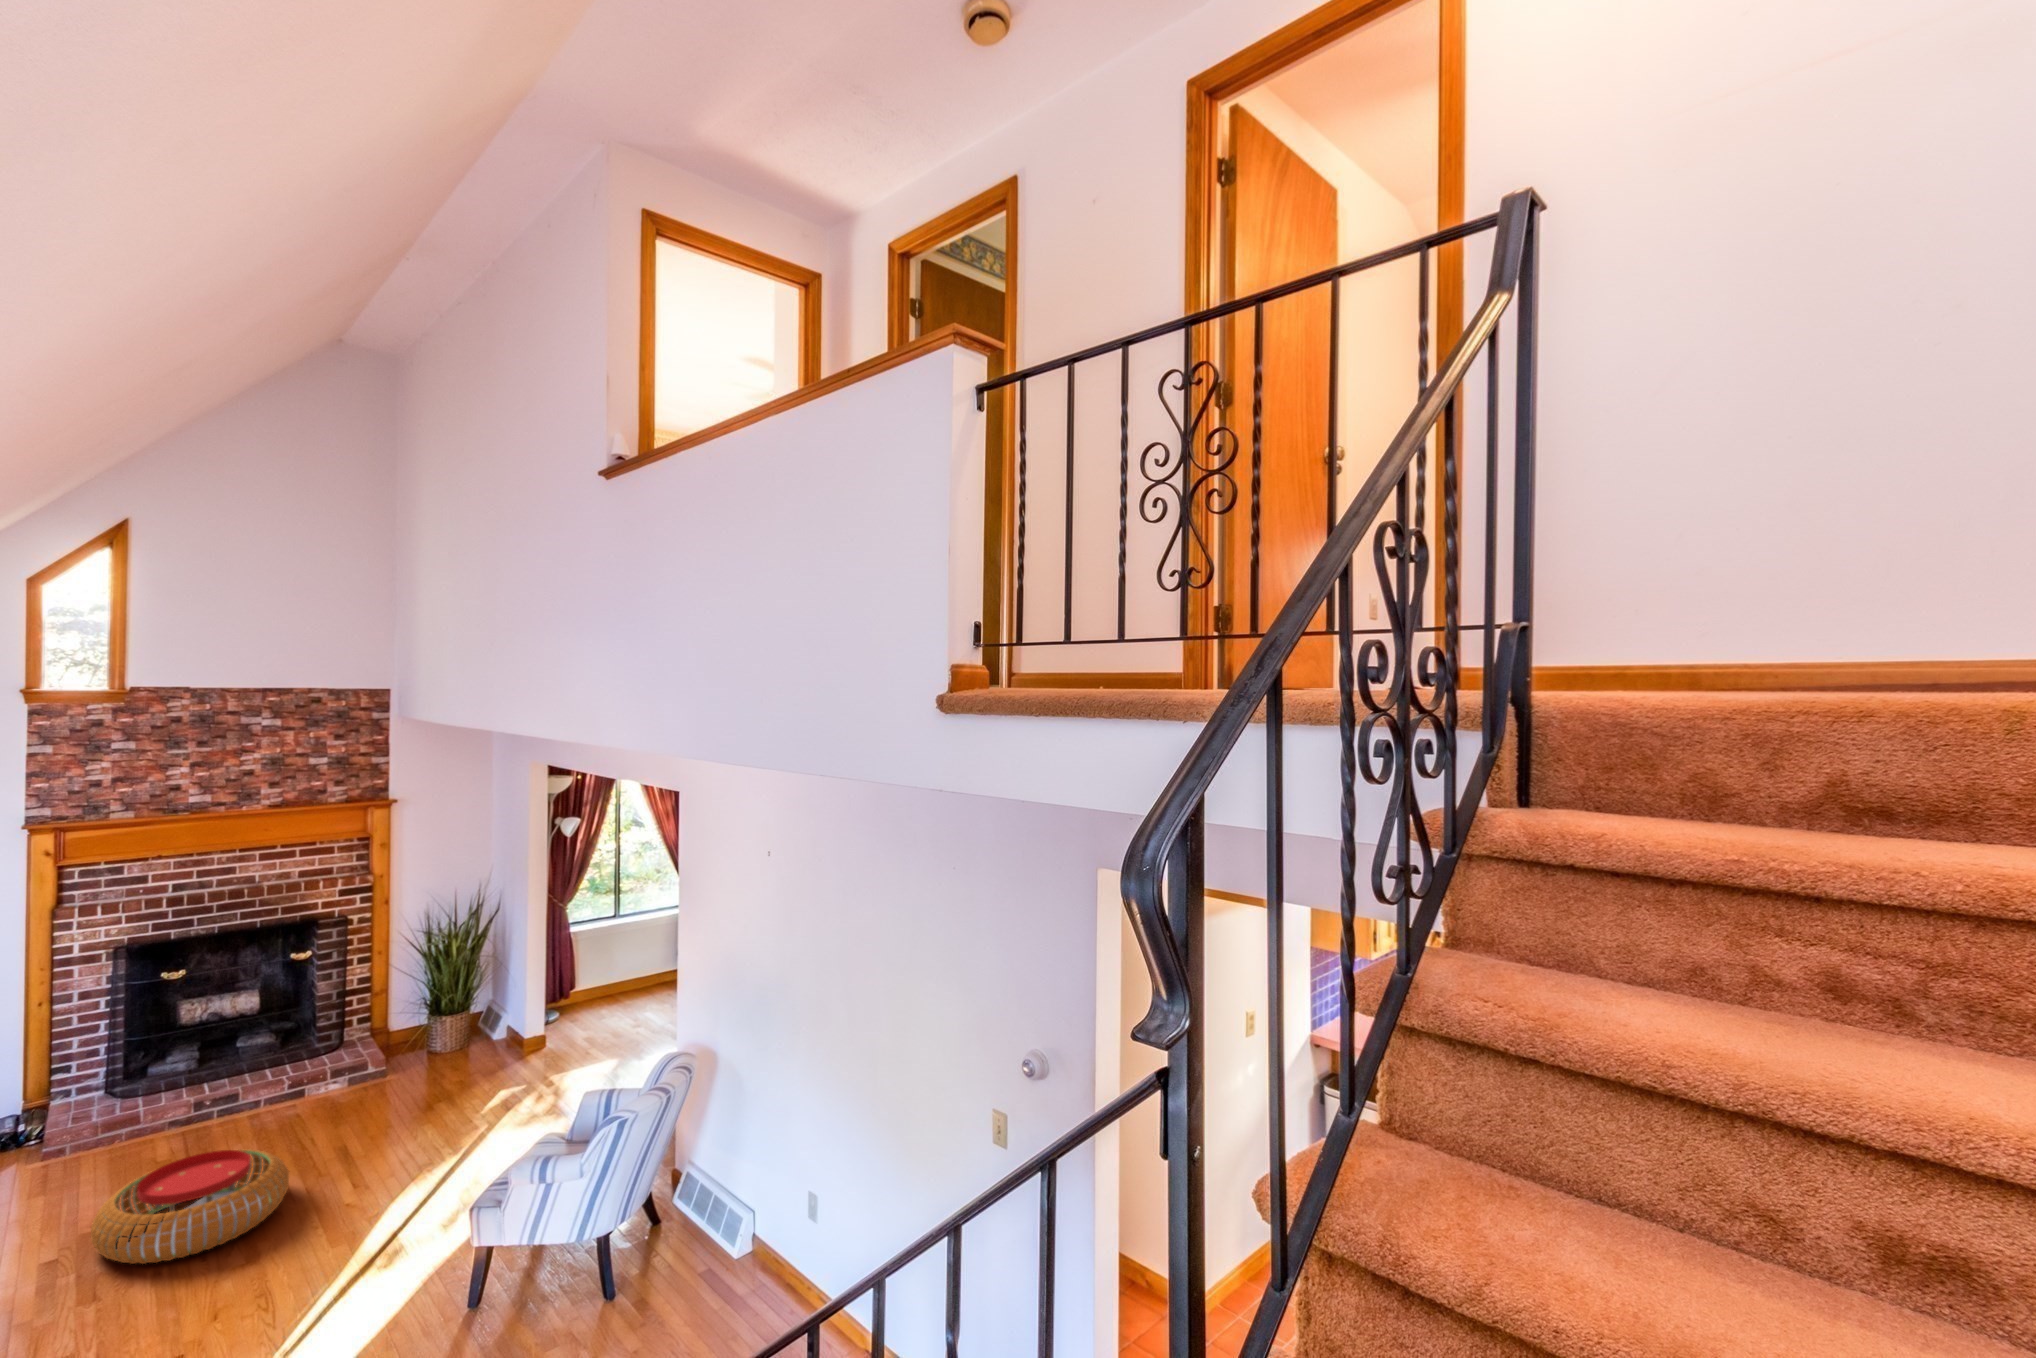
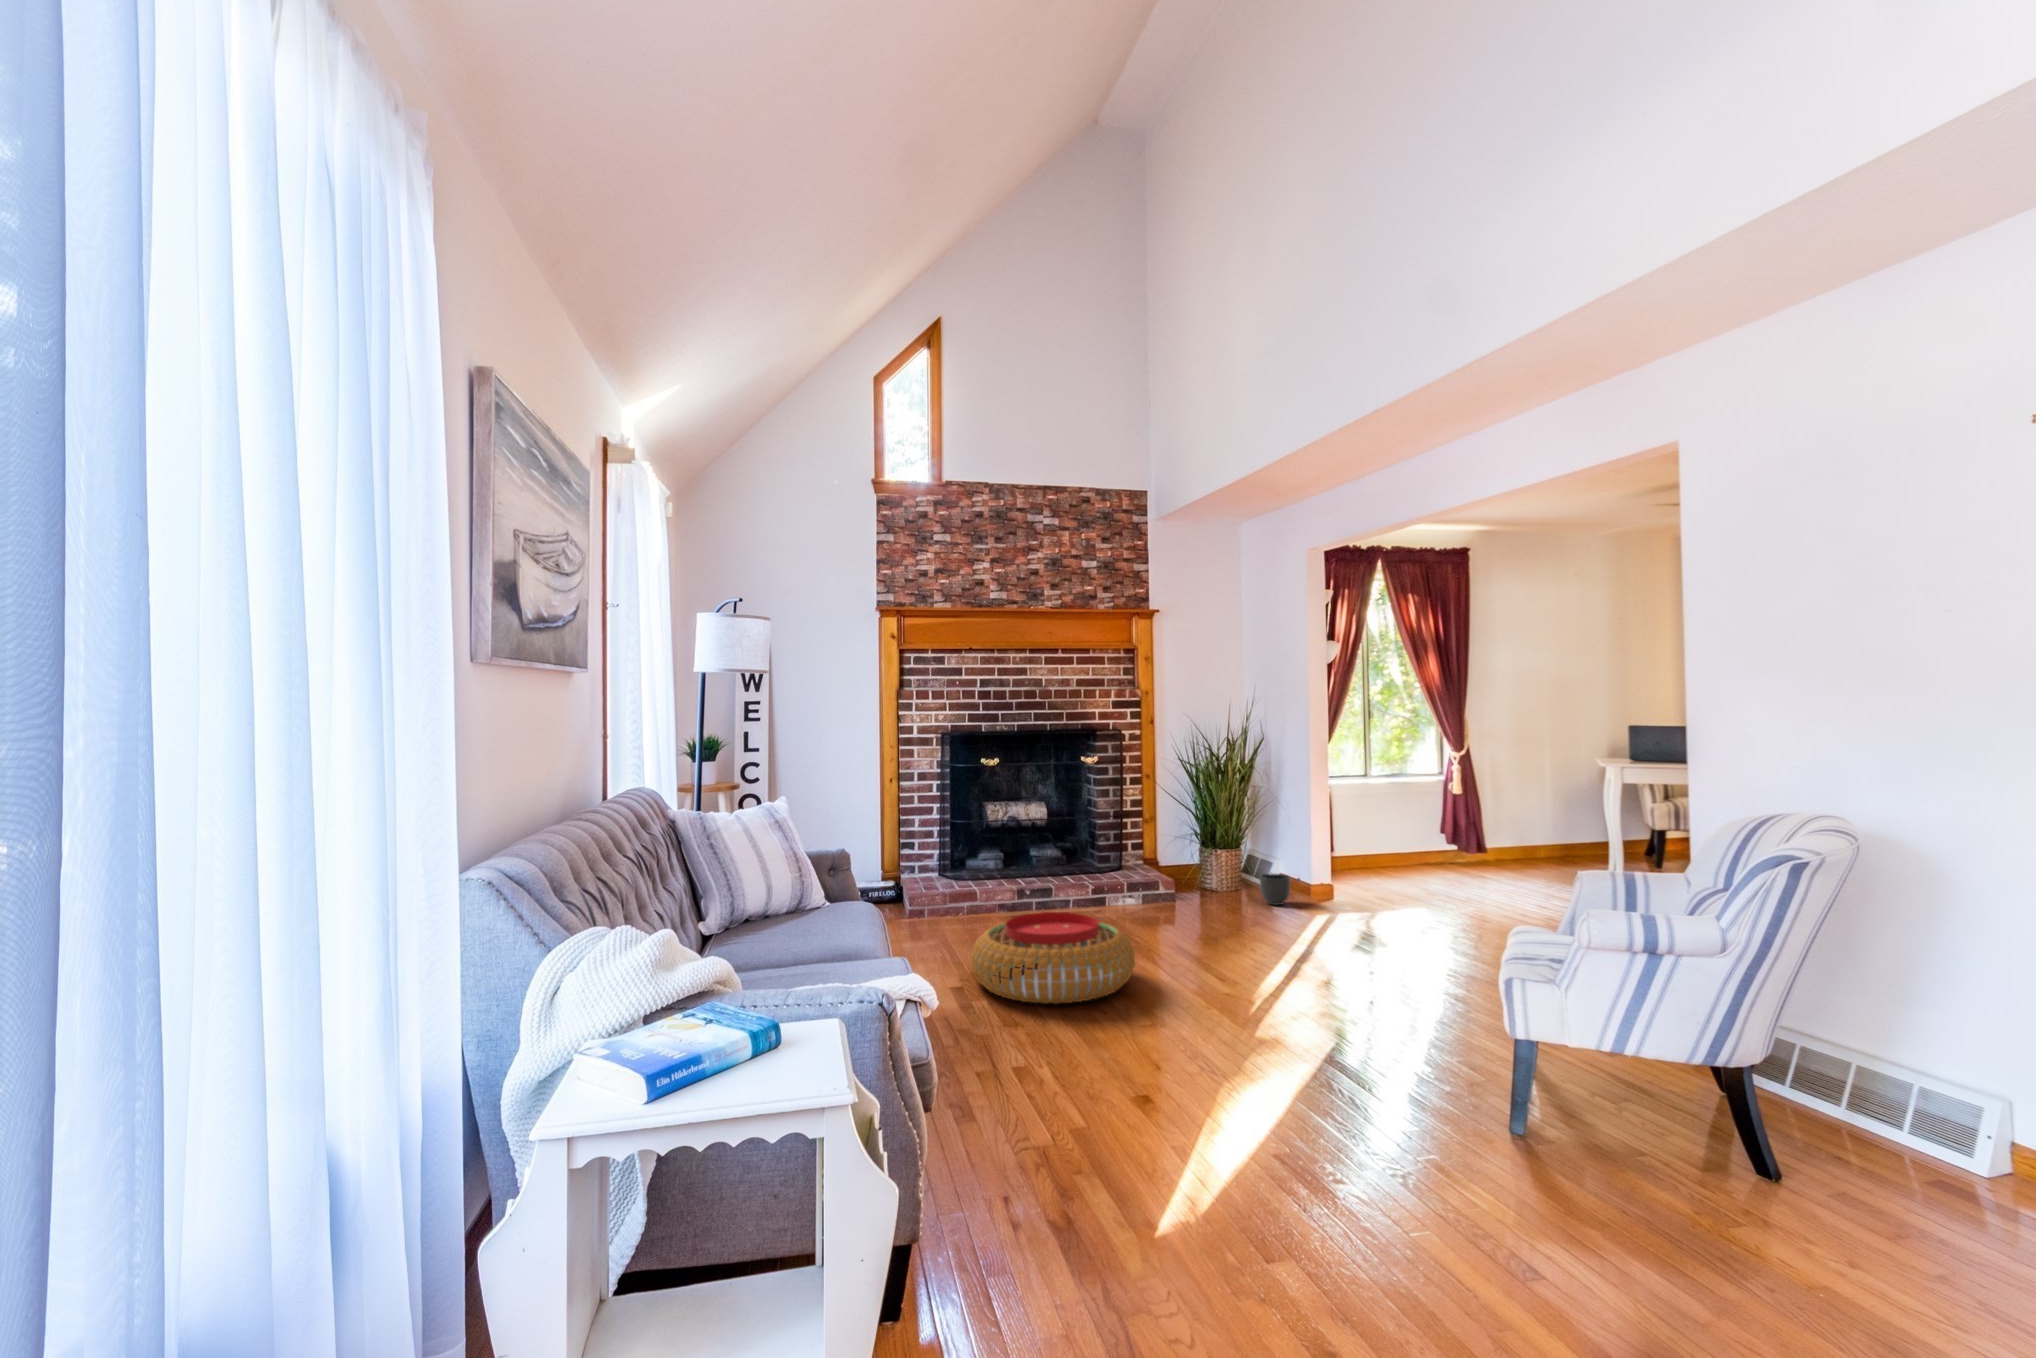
planter: none [482,1028,511,1058] -> present [1260,874,1290,905]

